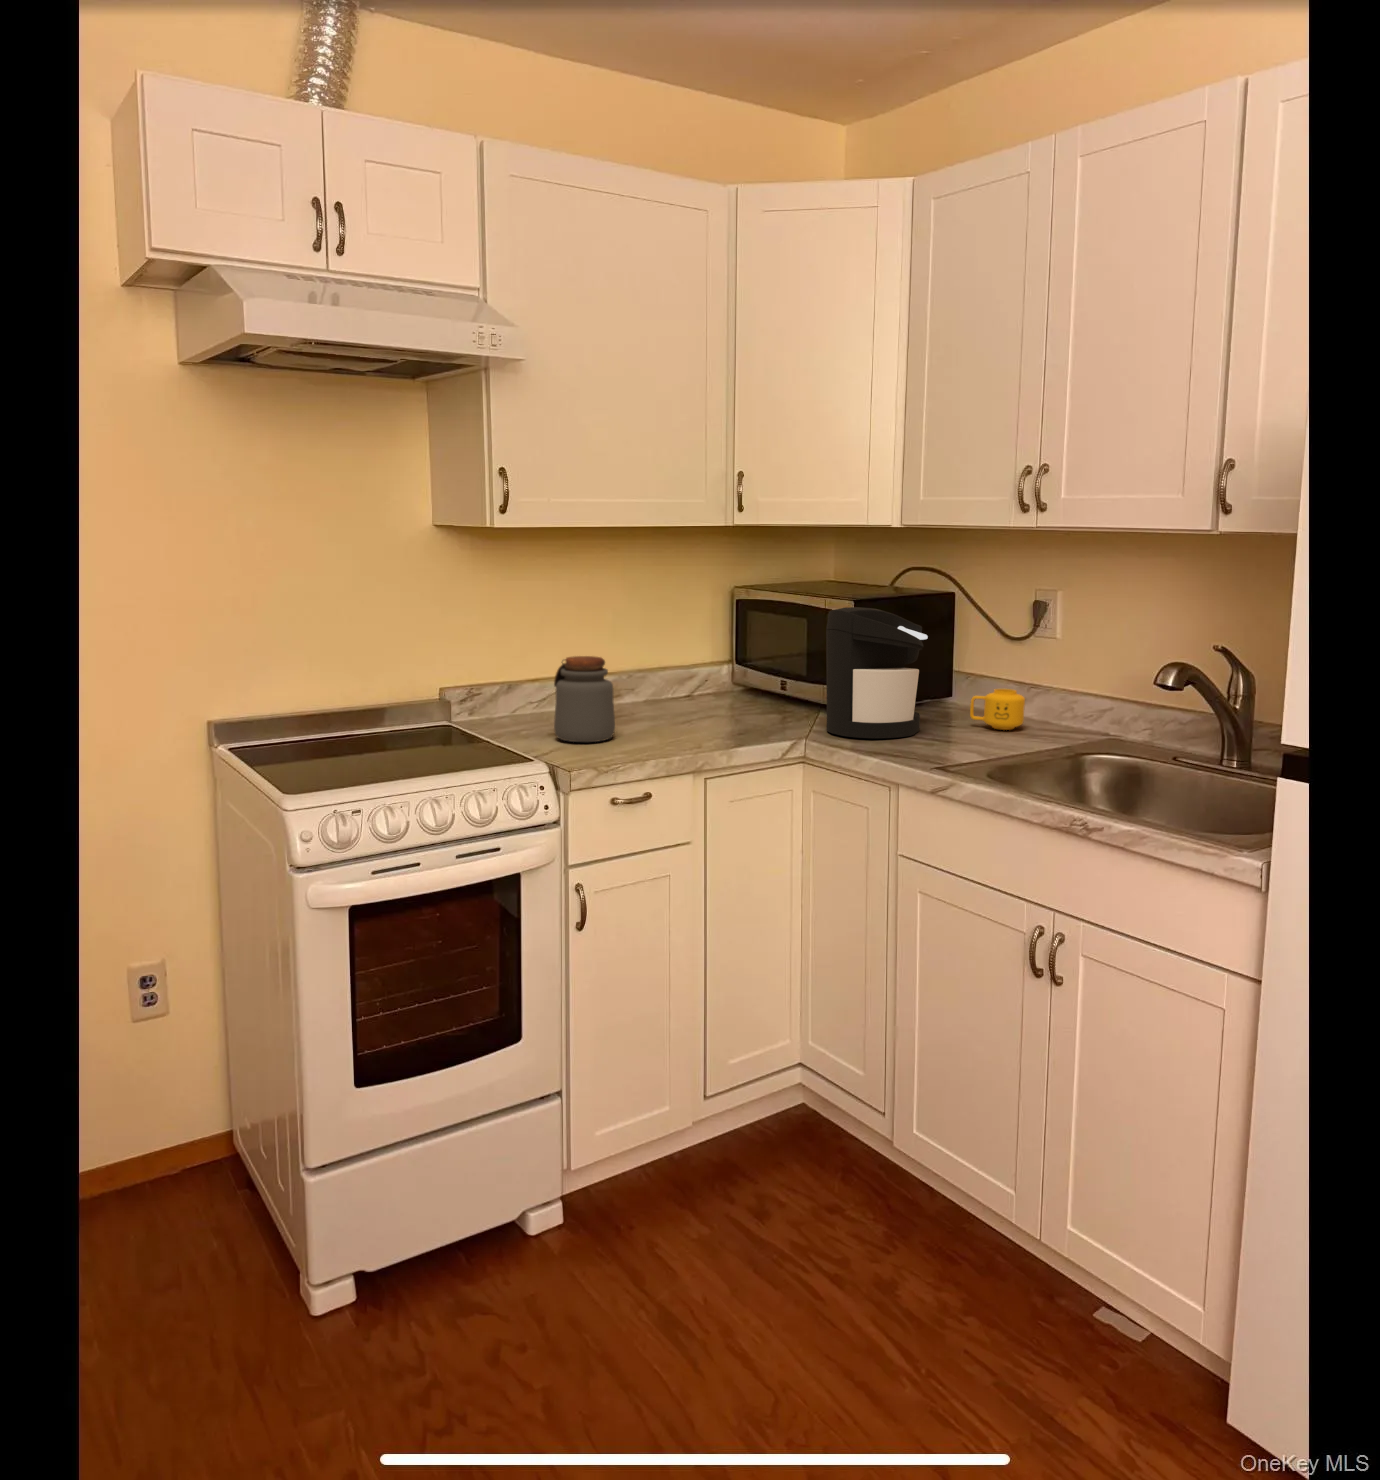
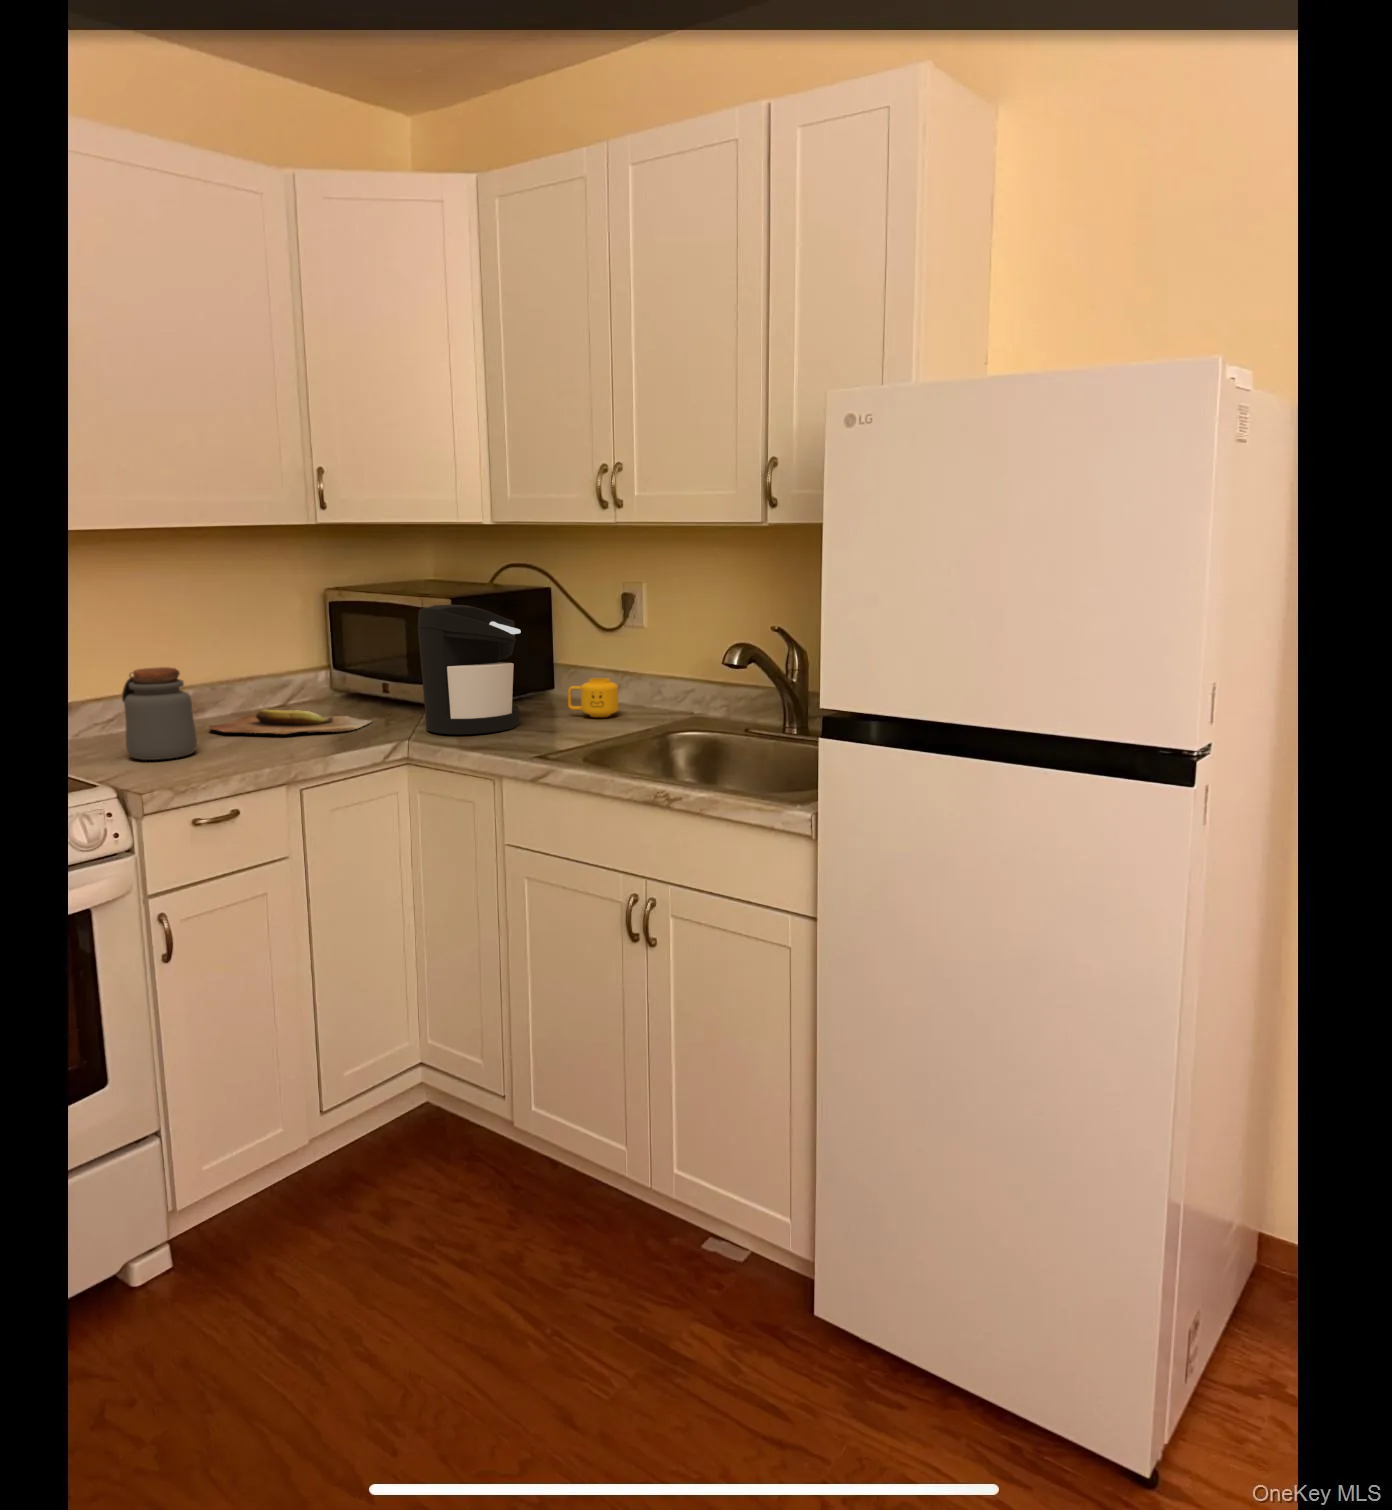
cutting board: none [622,700,773,727] -> present [209,709,371,734]

